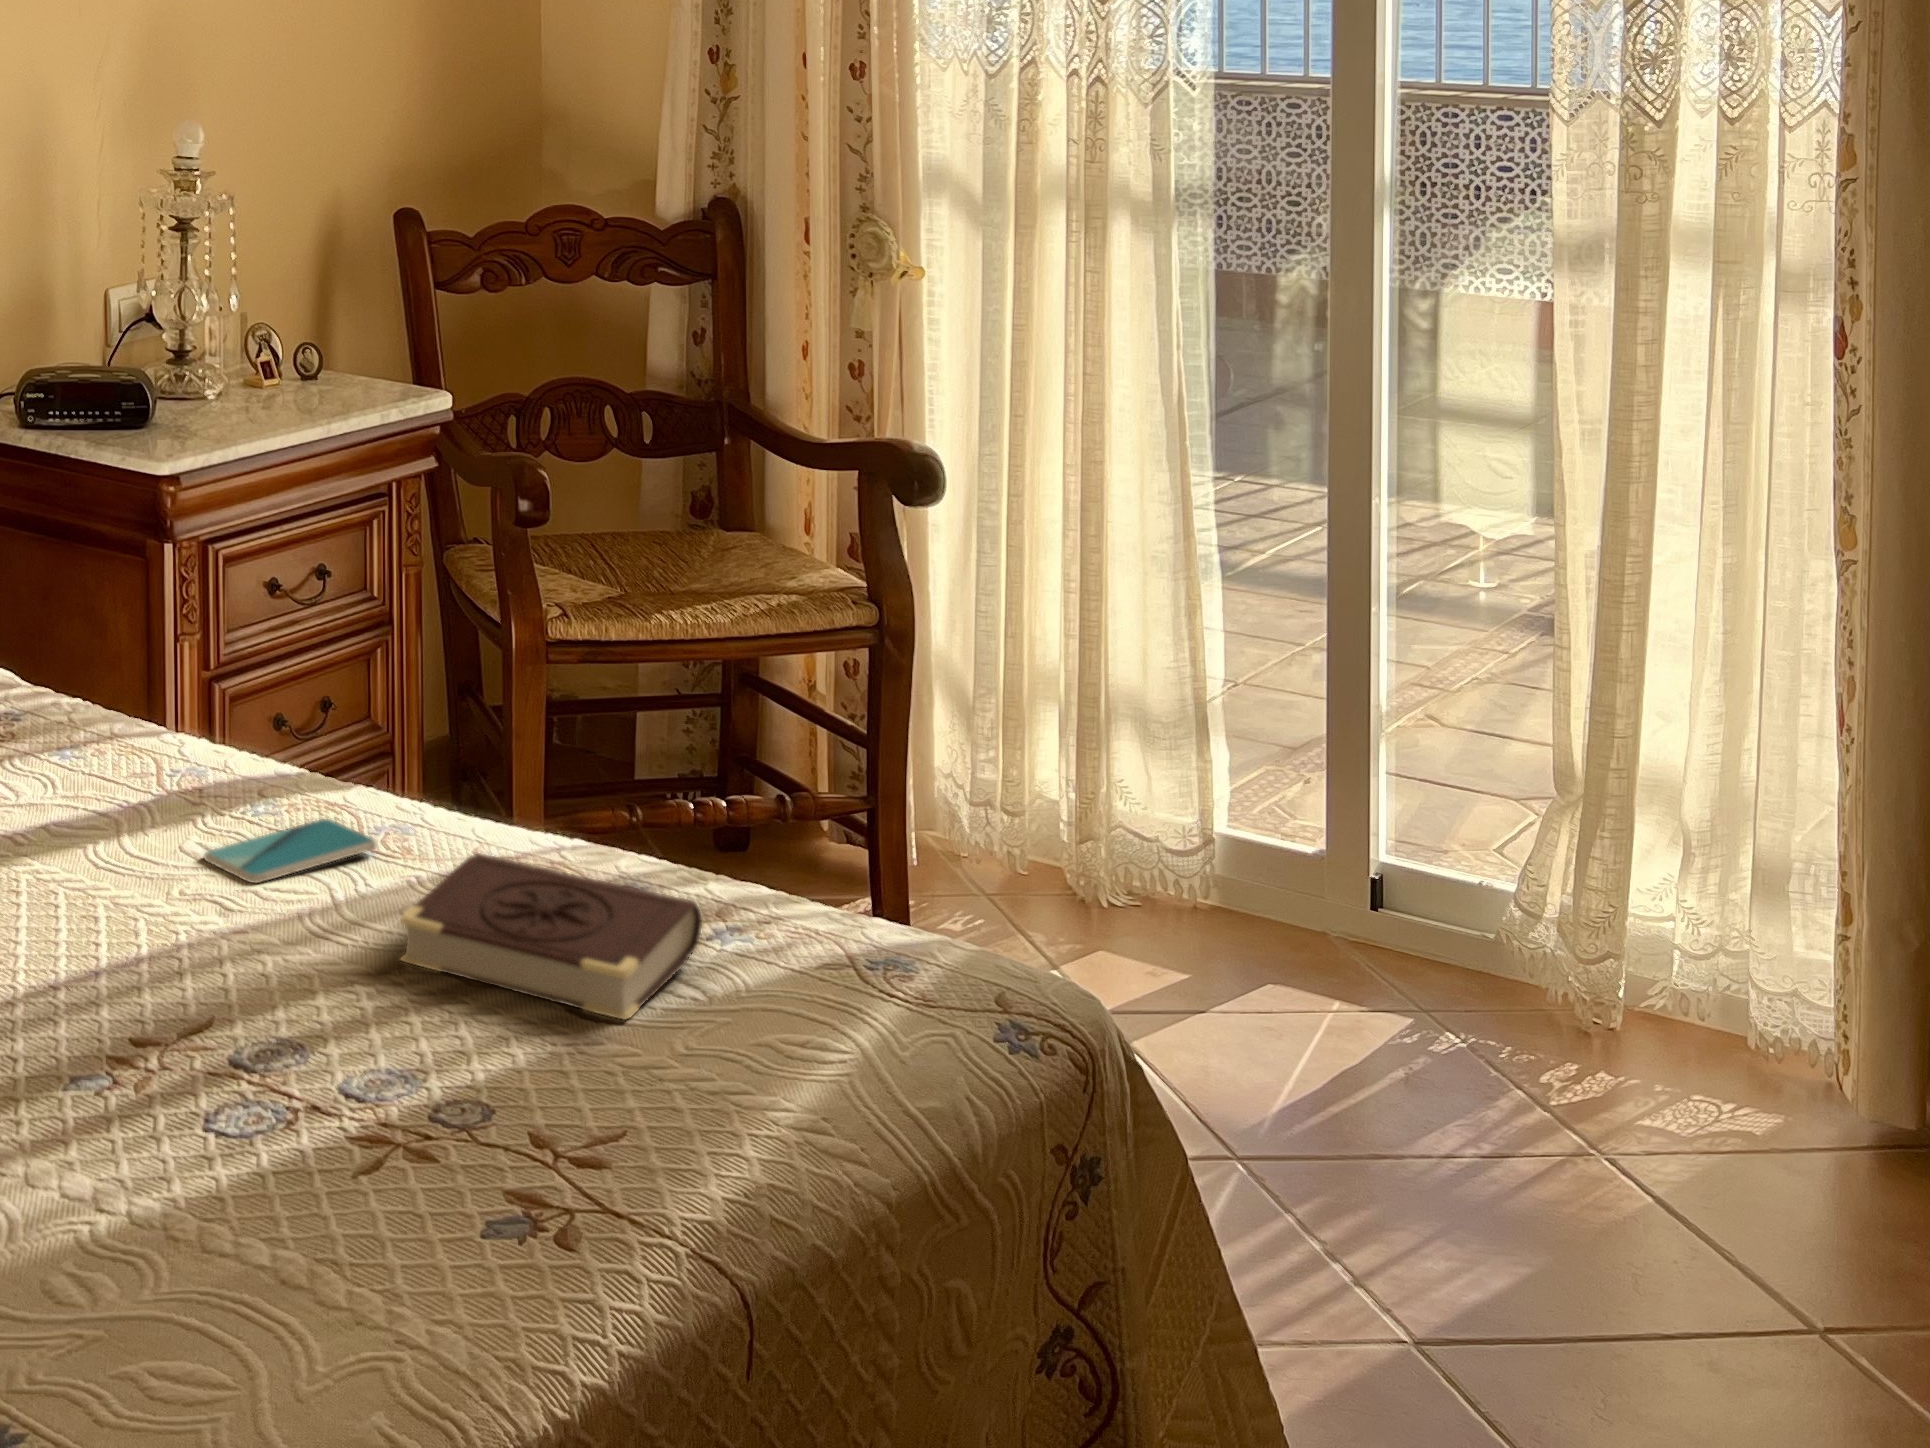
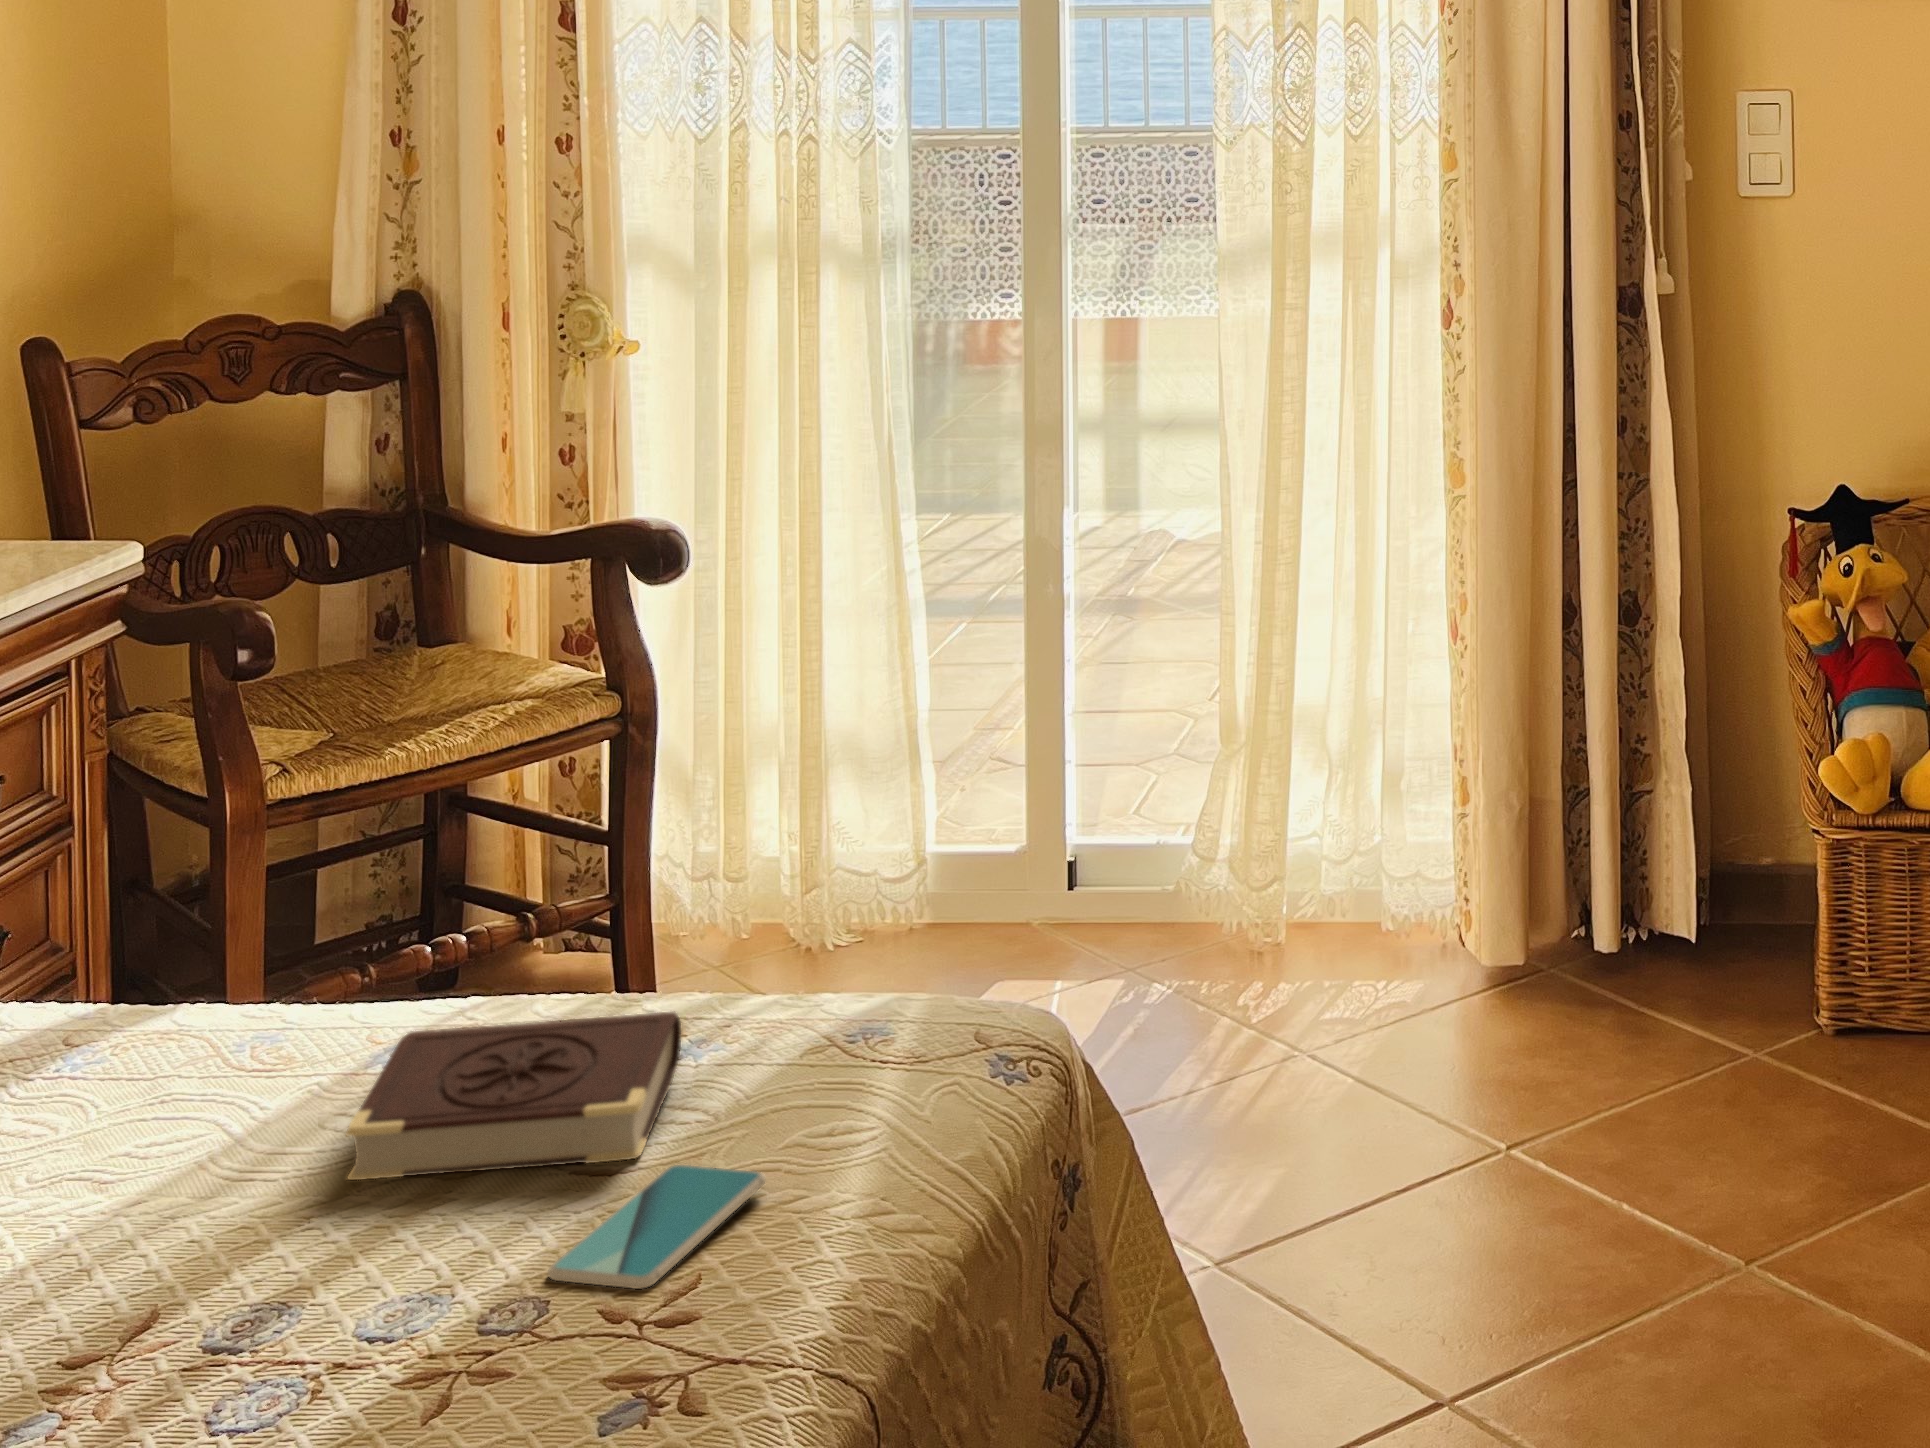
smartphone: present [204,819,378,883] -> present [548,1165,765,1289]

